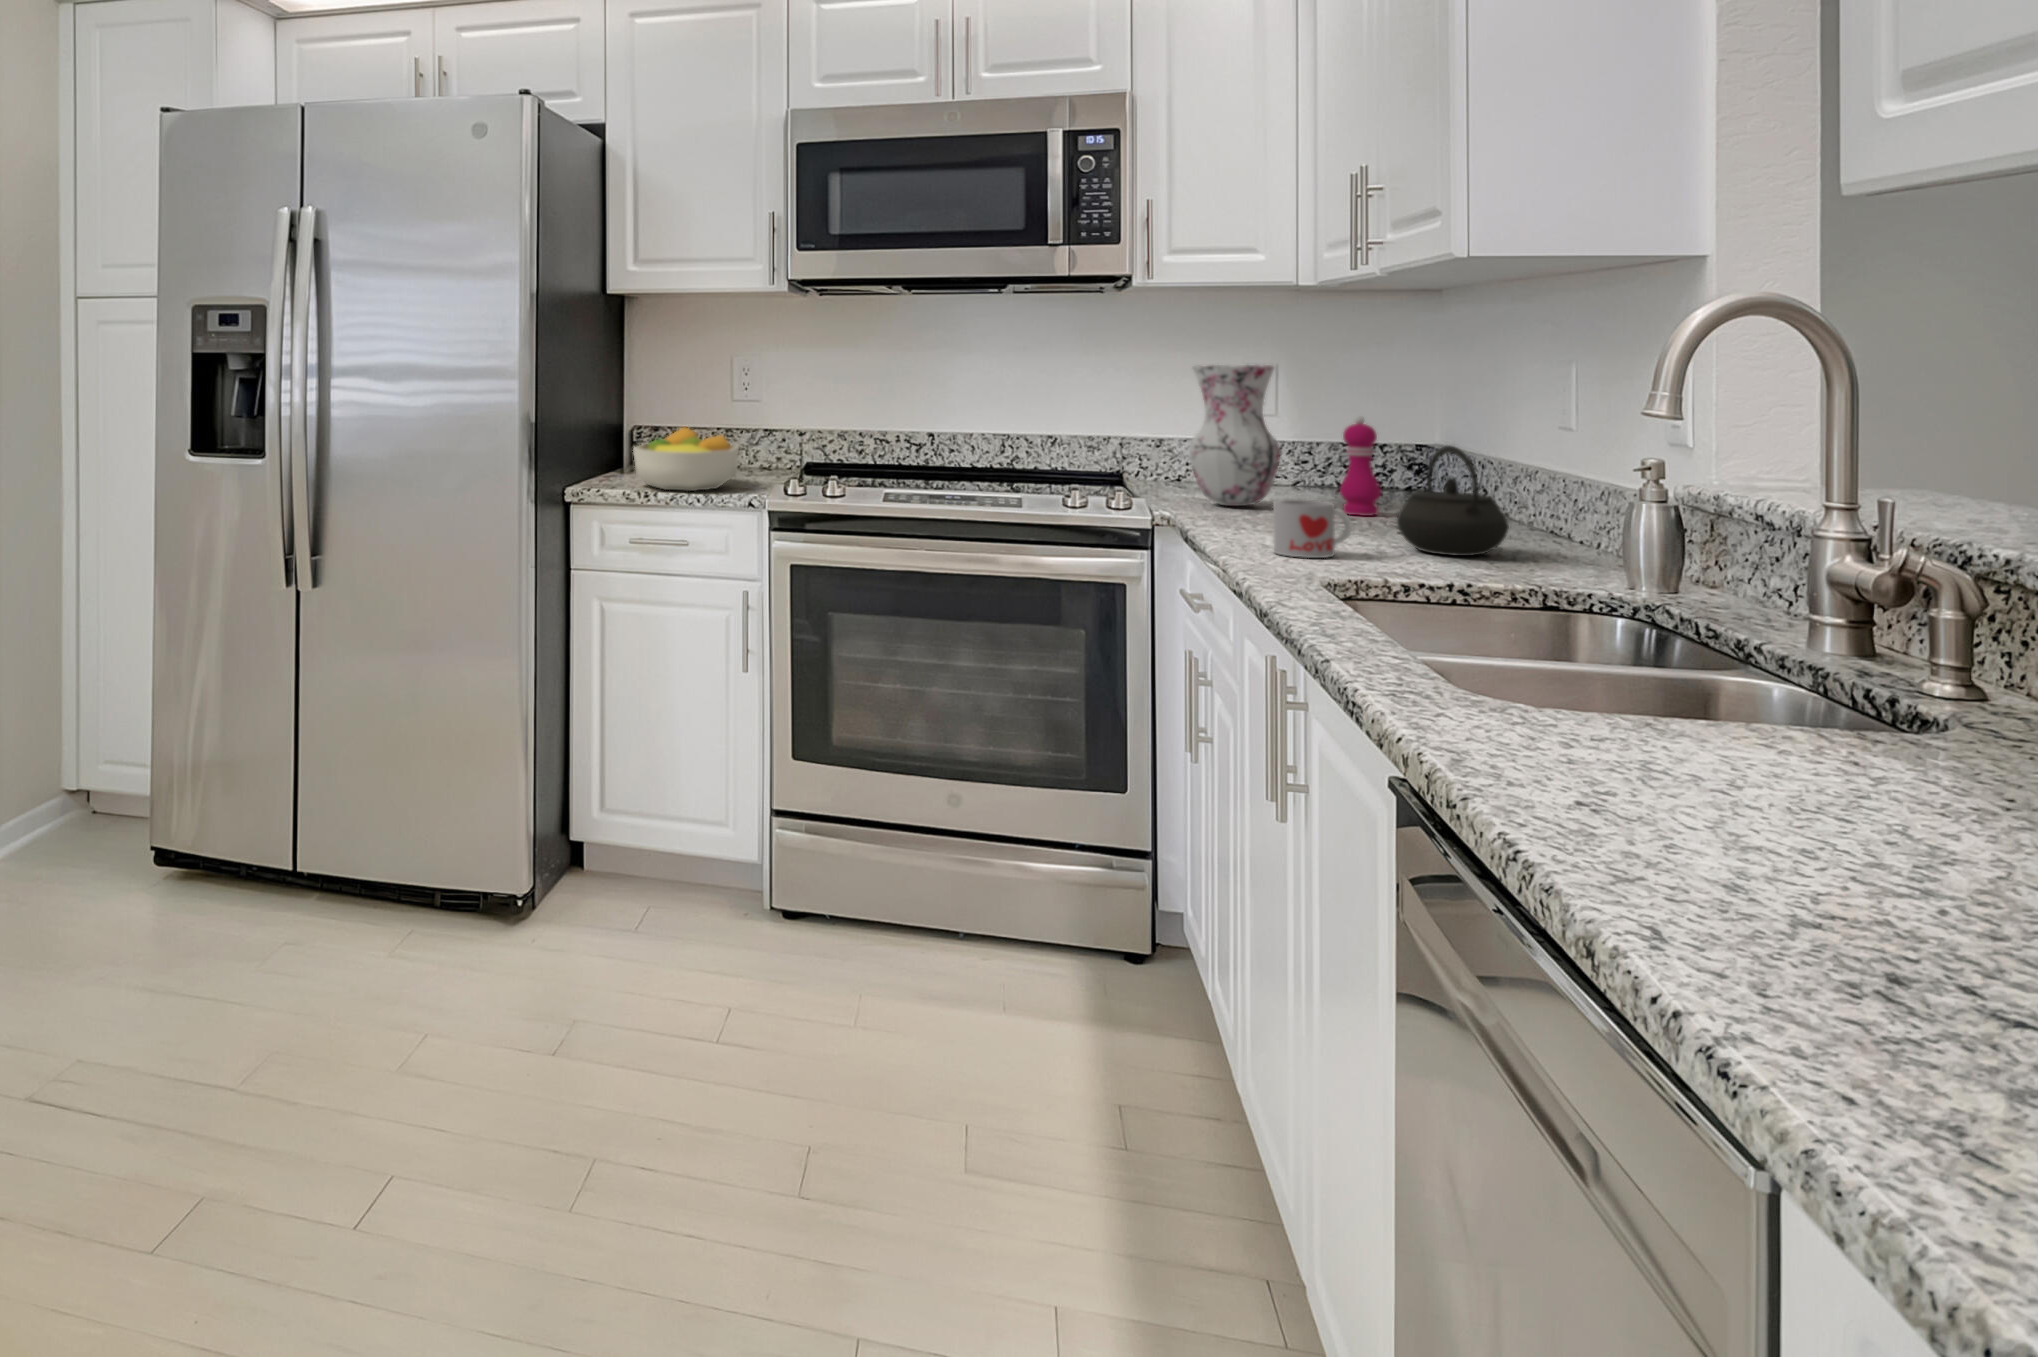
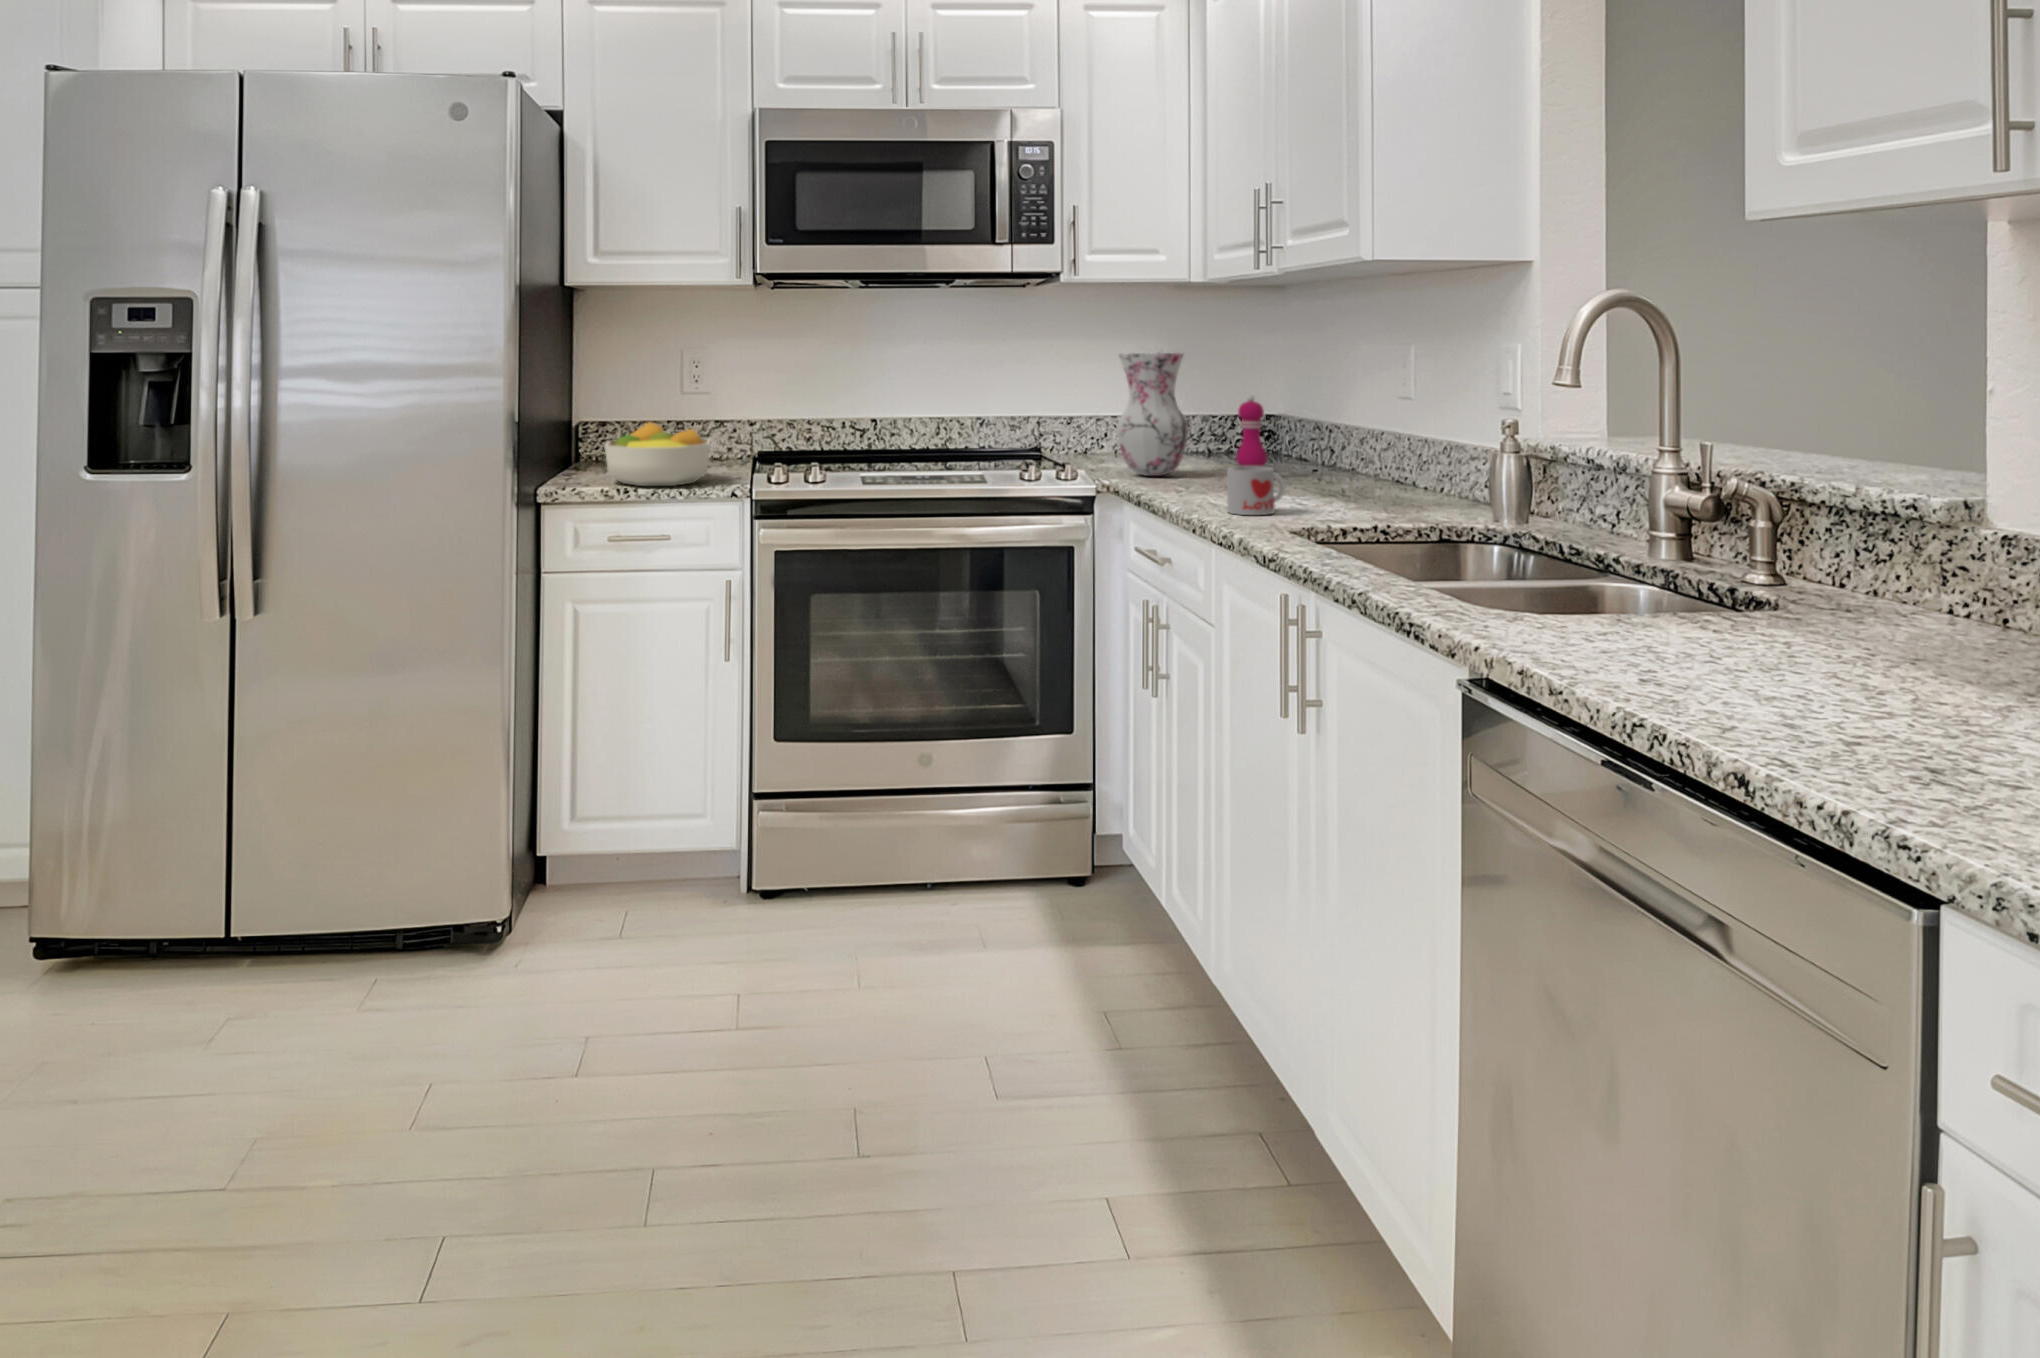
kettle: present [1397,445,1509,556] -> none [1309,416,1390,506]

